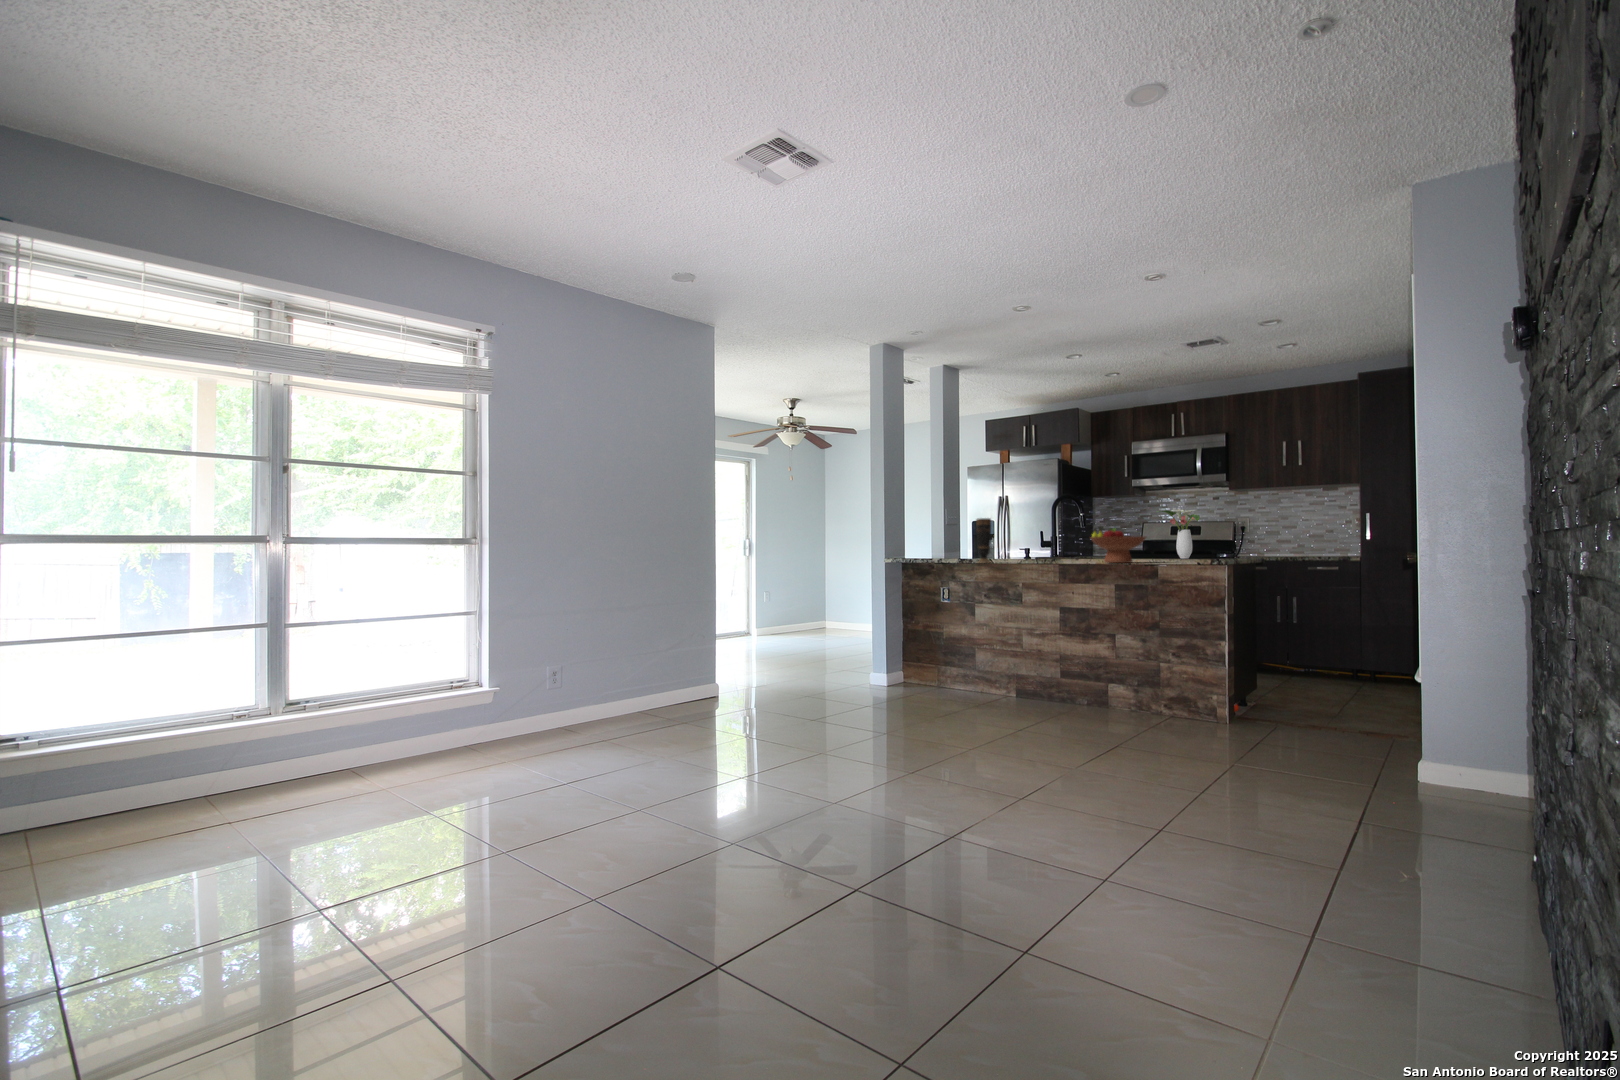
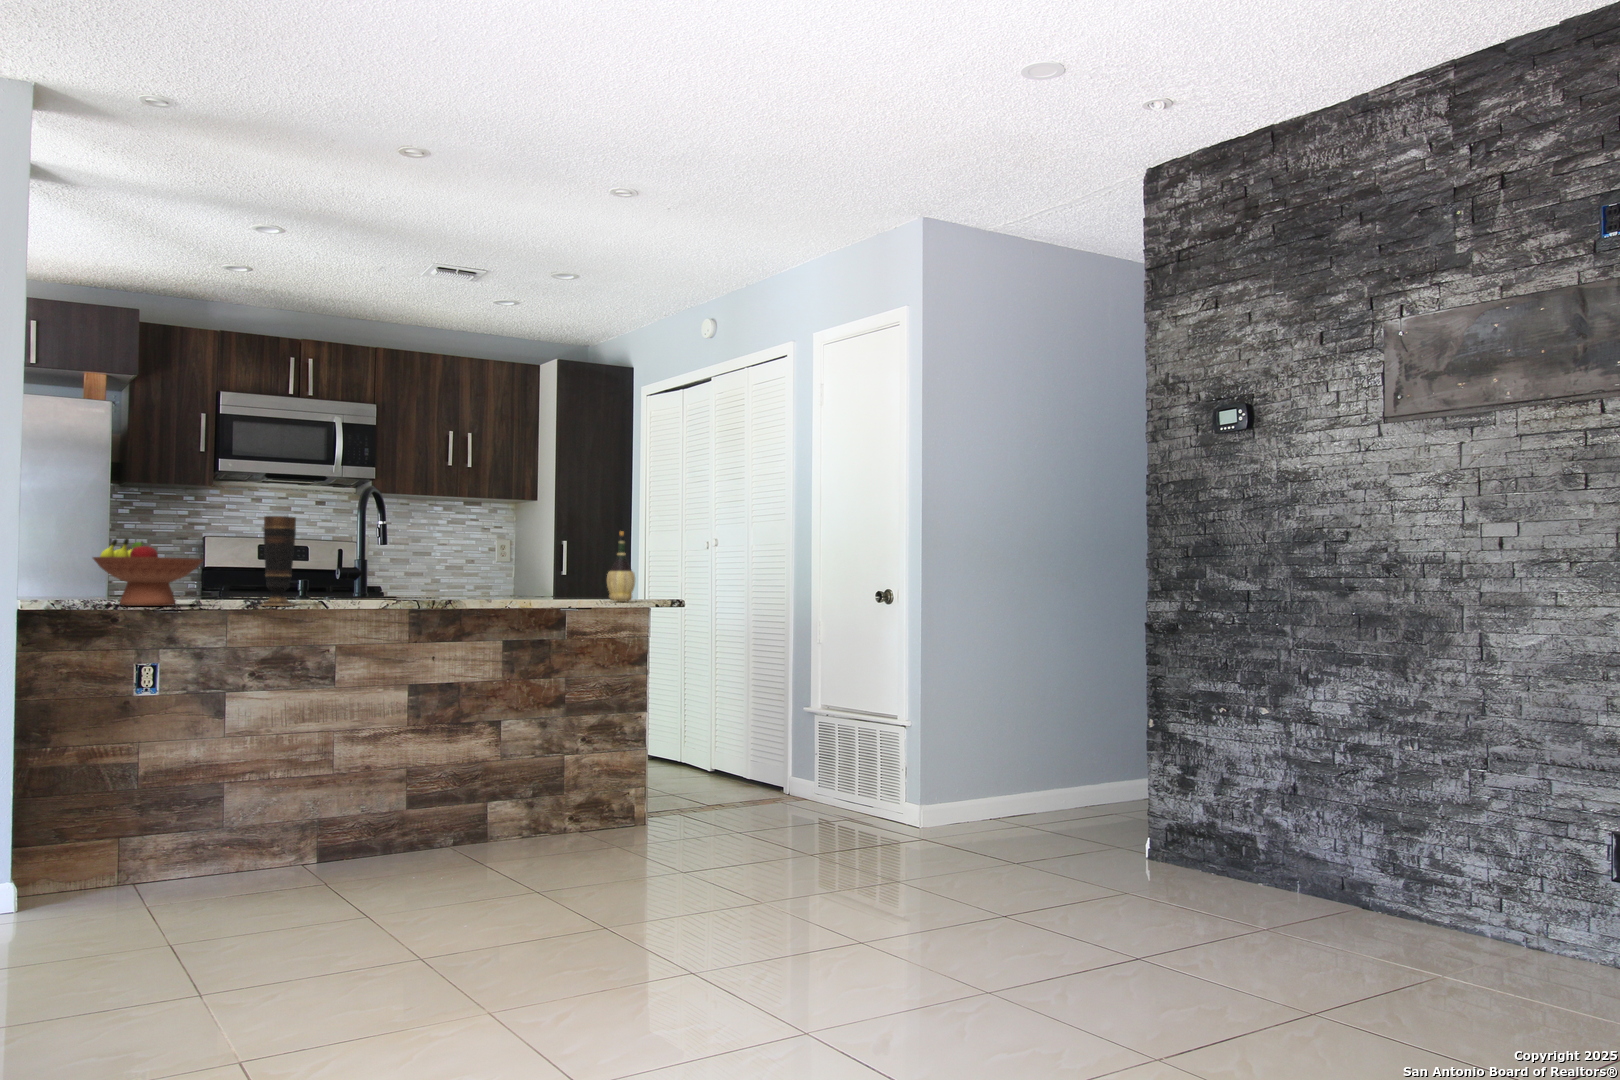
flower arrangement: present [1162,509,1200,559] -> none [446,521,514,598]
wine bottle: none [1212,510,1235,561] -> present [607,531,635,602]
fruit bowl: present [1090,528,1146,563] -> present [93,538,203,606]

